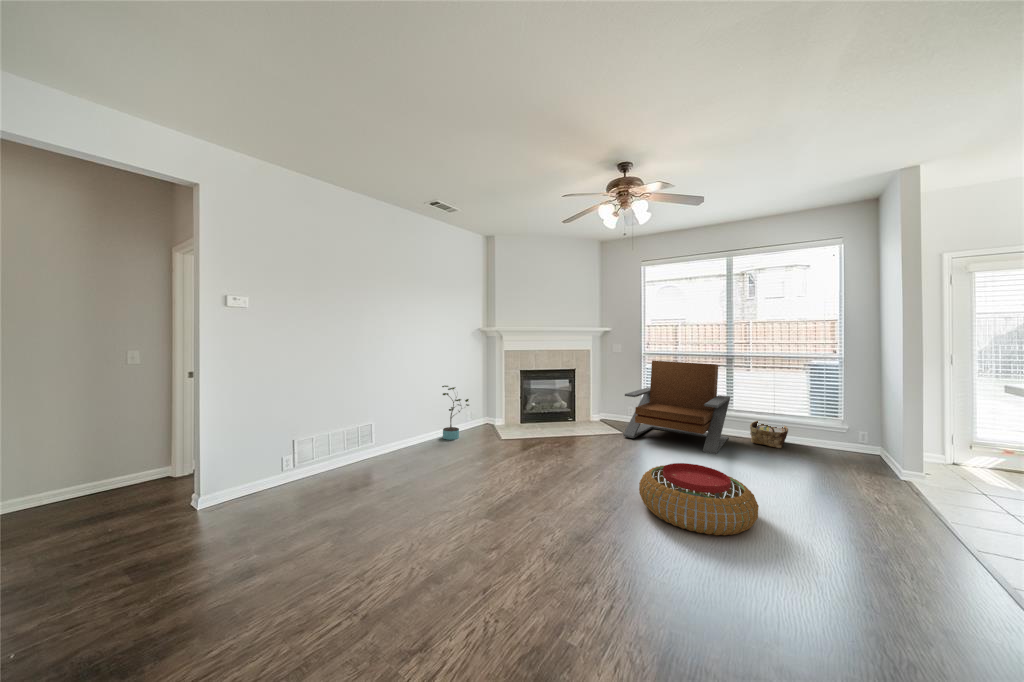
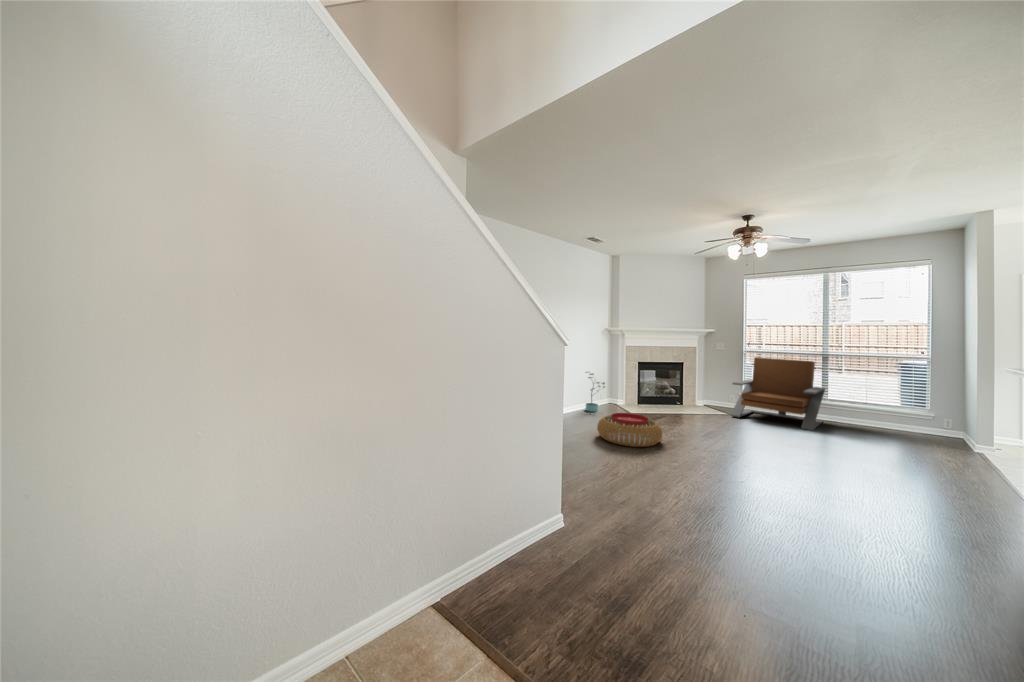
woven basket: present [750,421,788,448] -> none [843,405,878,430]
pouf: present [639,463,759,536] -> present [597,413,662,447]

